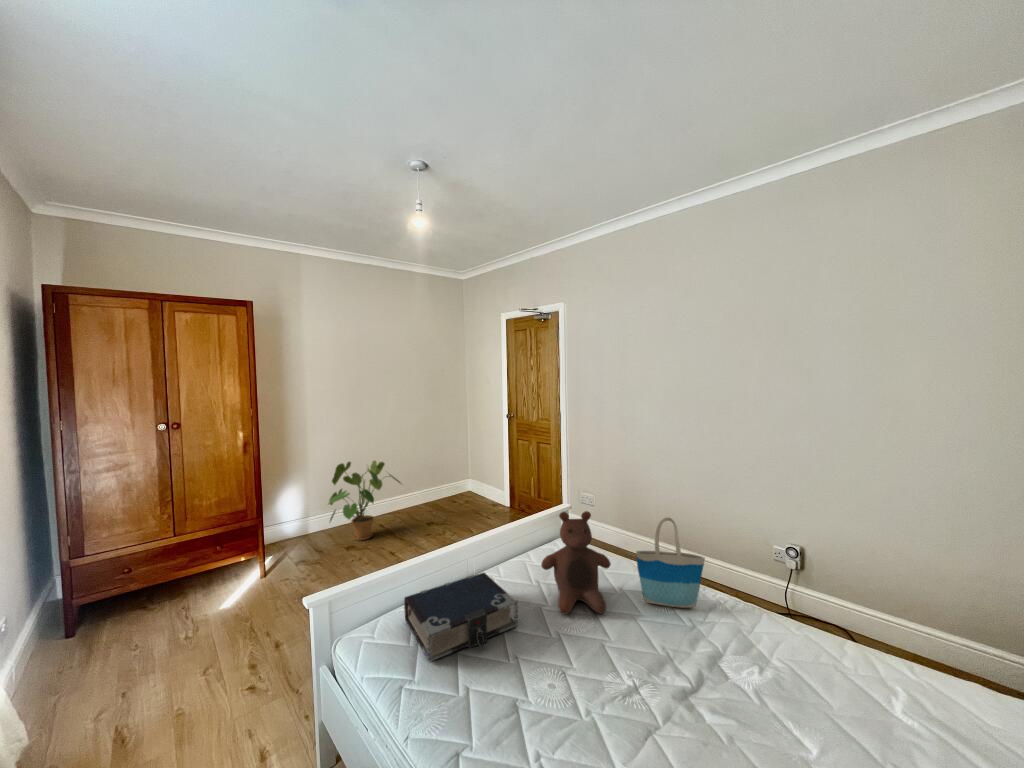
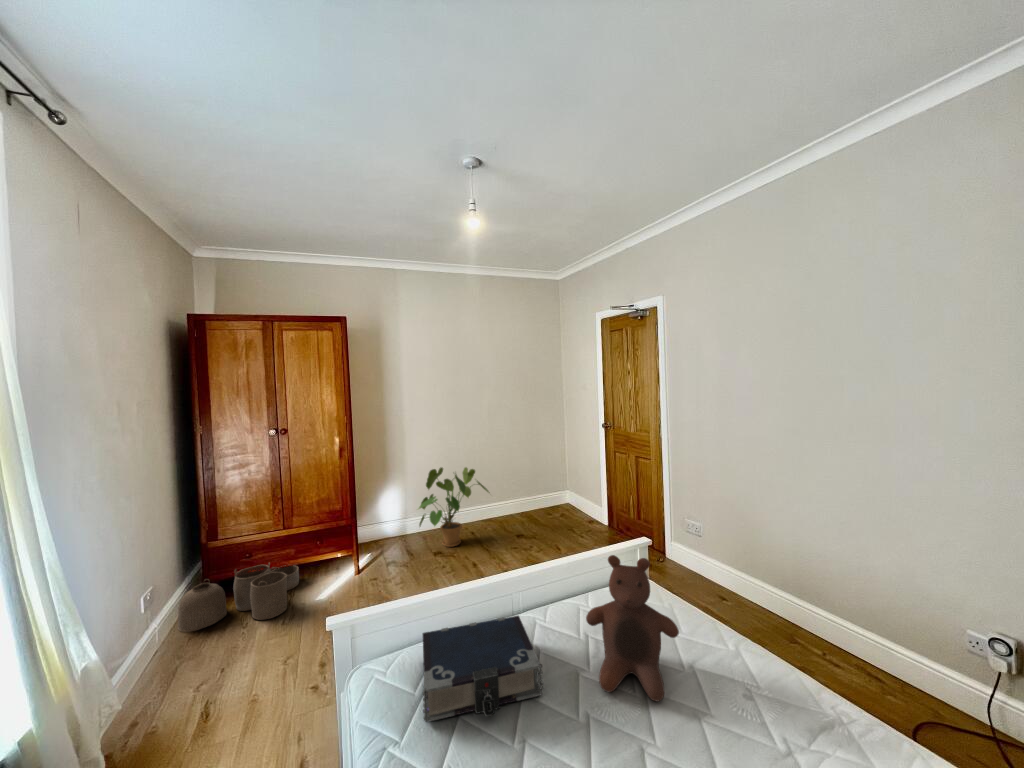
tote bag: present [636,518,705,608] -> none [713,583,822,721]
woven basket: none [34,573,192,669] -> present [177,563,299,632]

